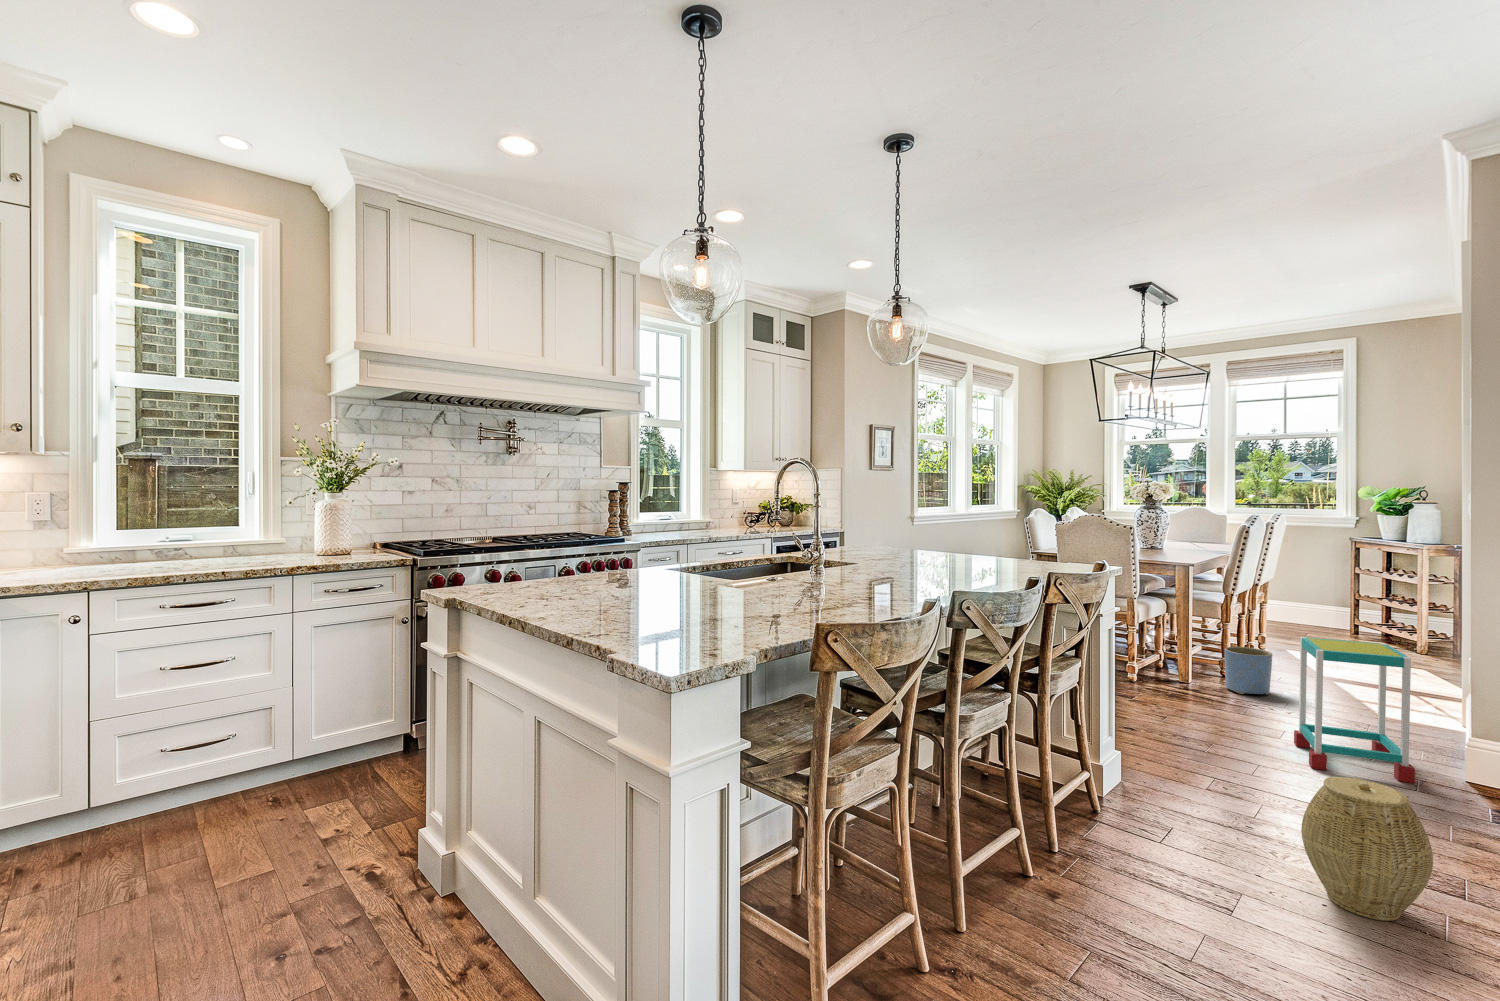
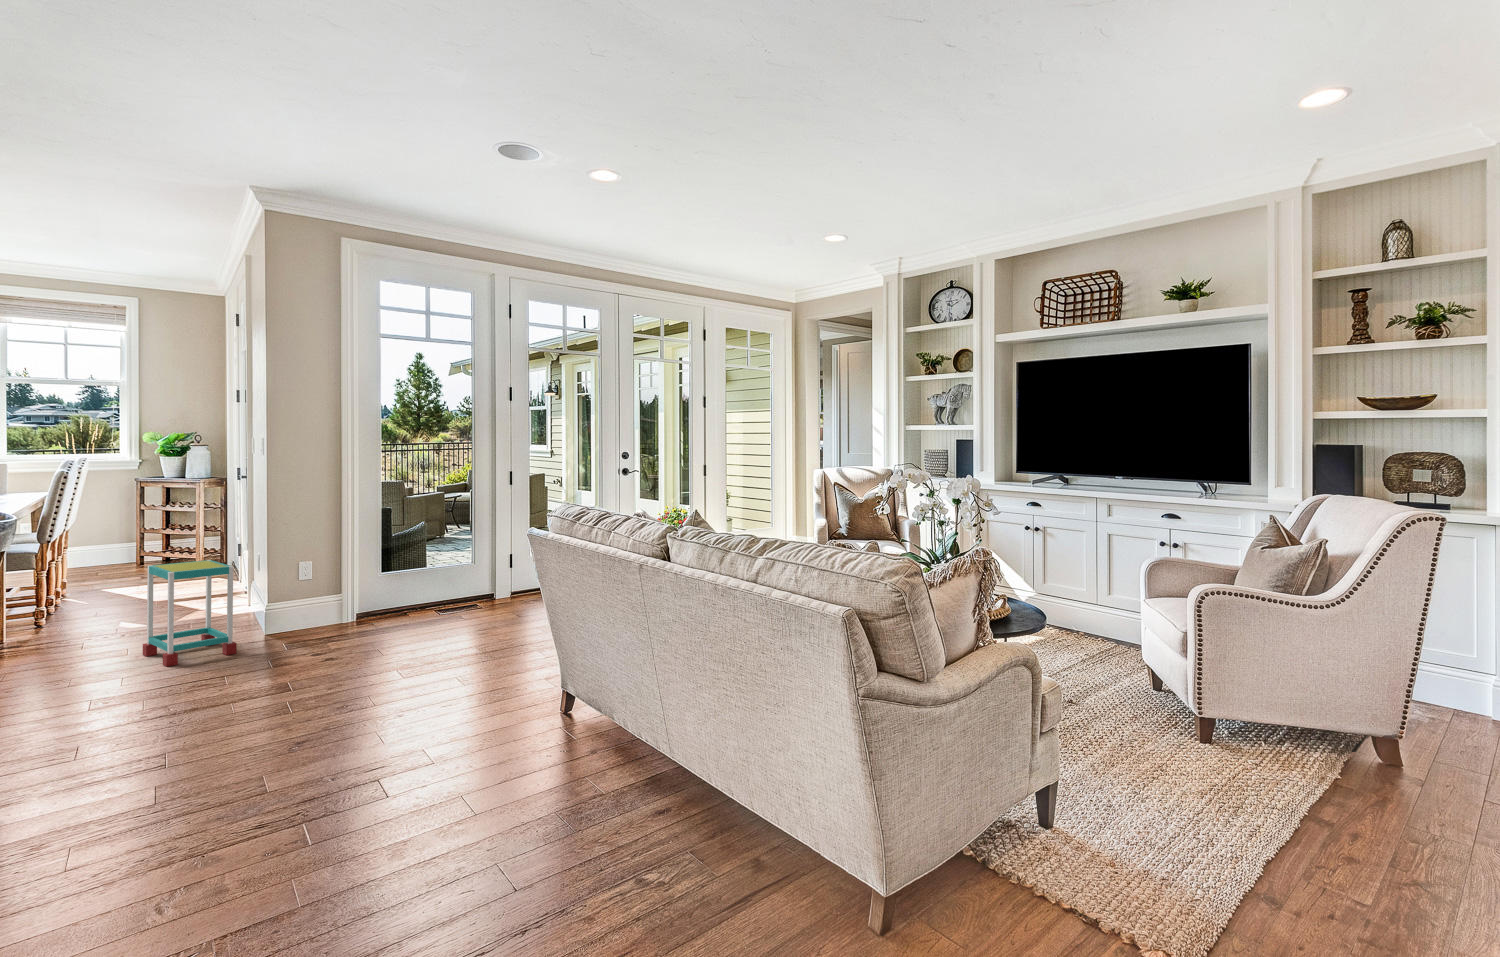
planter: present [1224,647,1272,695] -> none [51,587,101,632]
woven basket: present [1301,777,1433,921] -> none [201,646,280,733]

